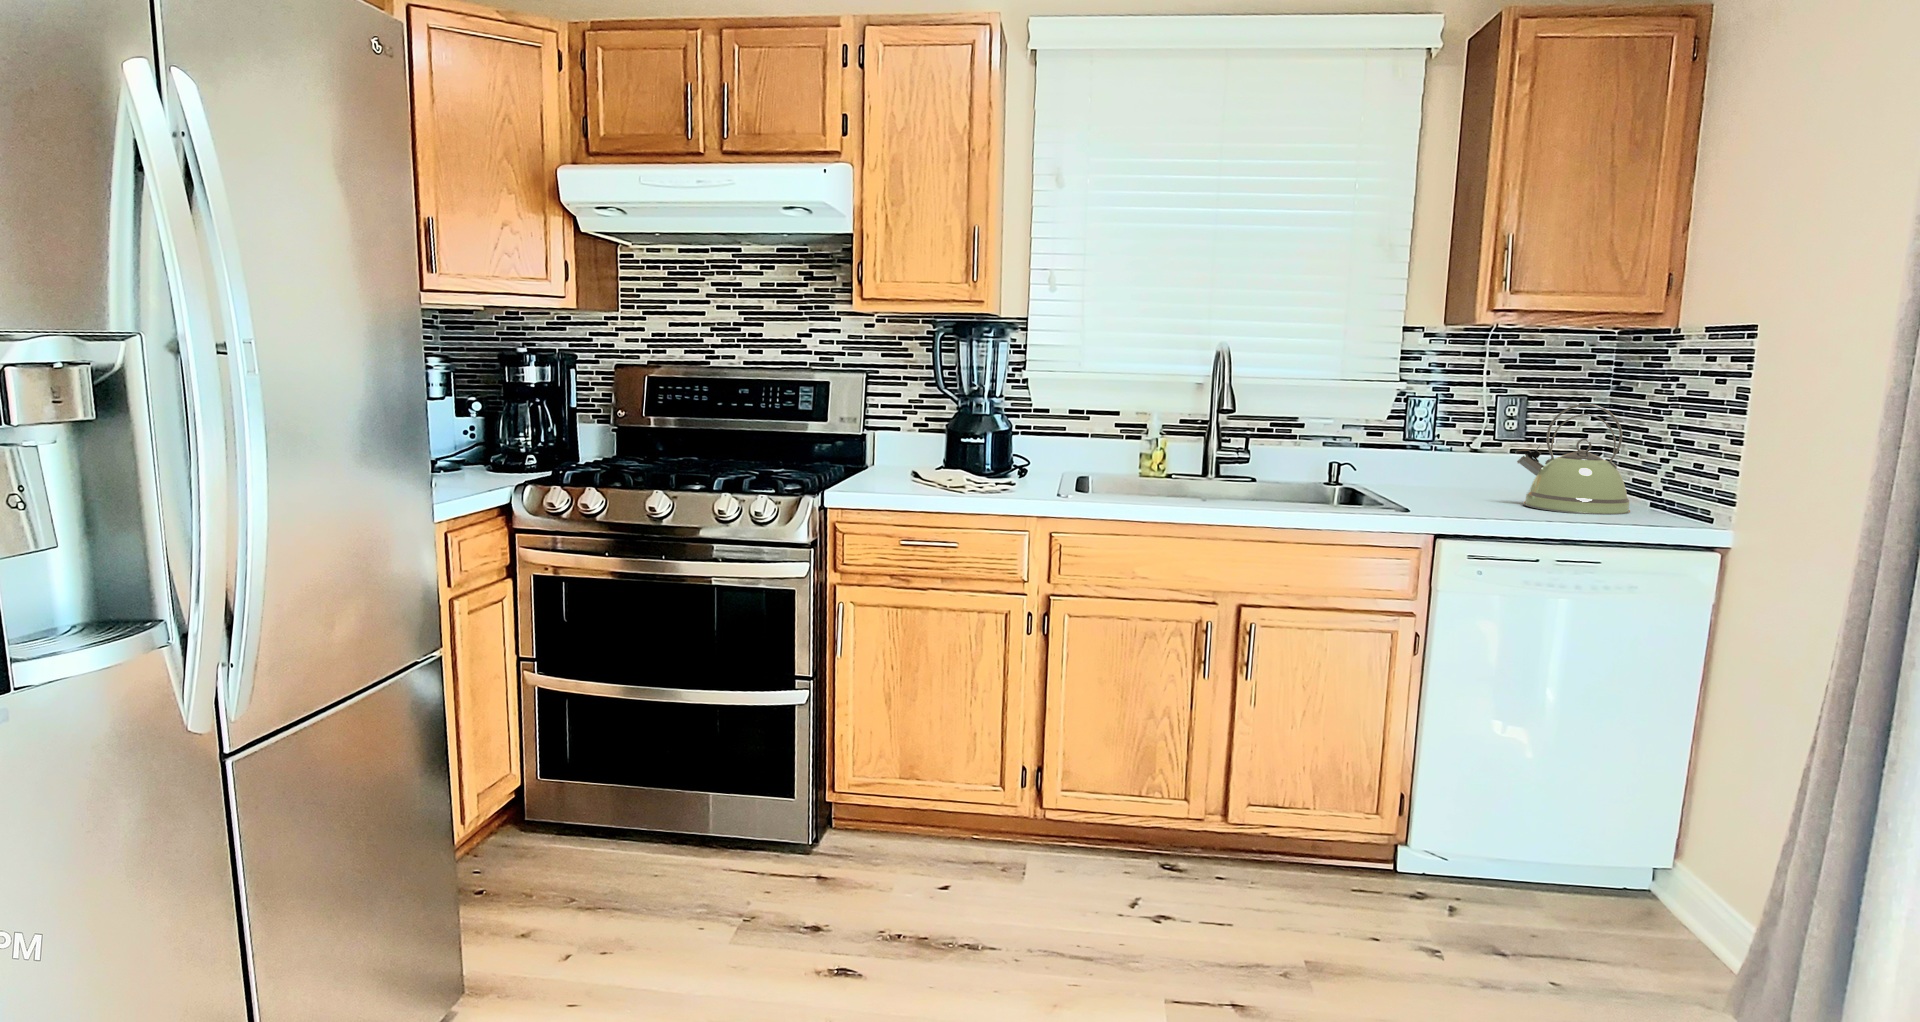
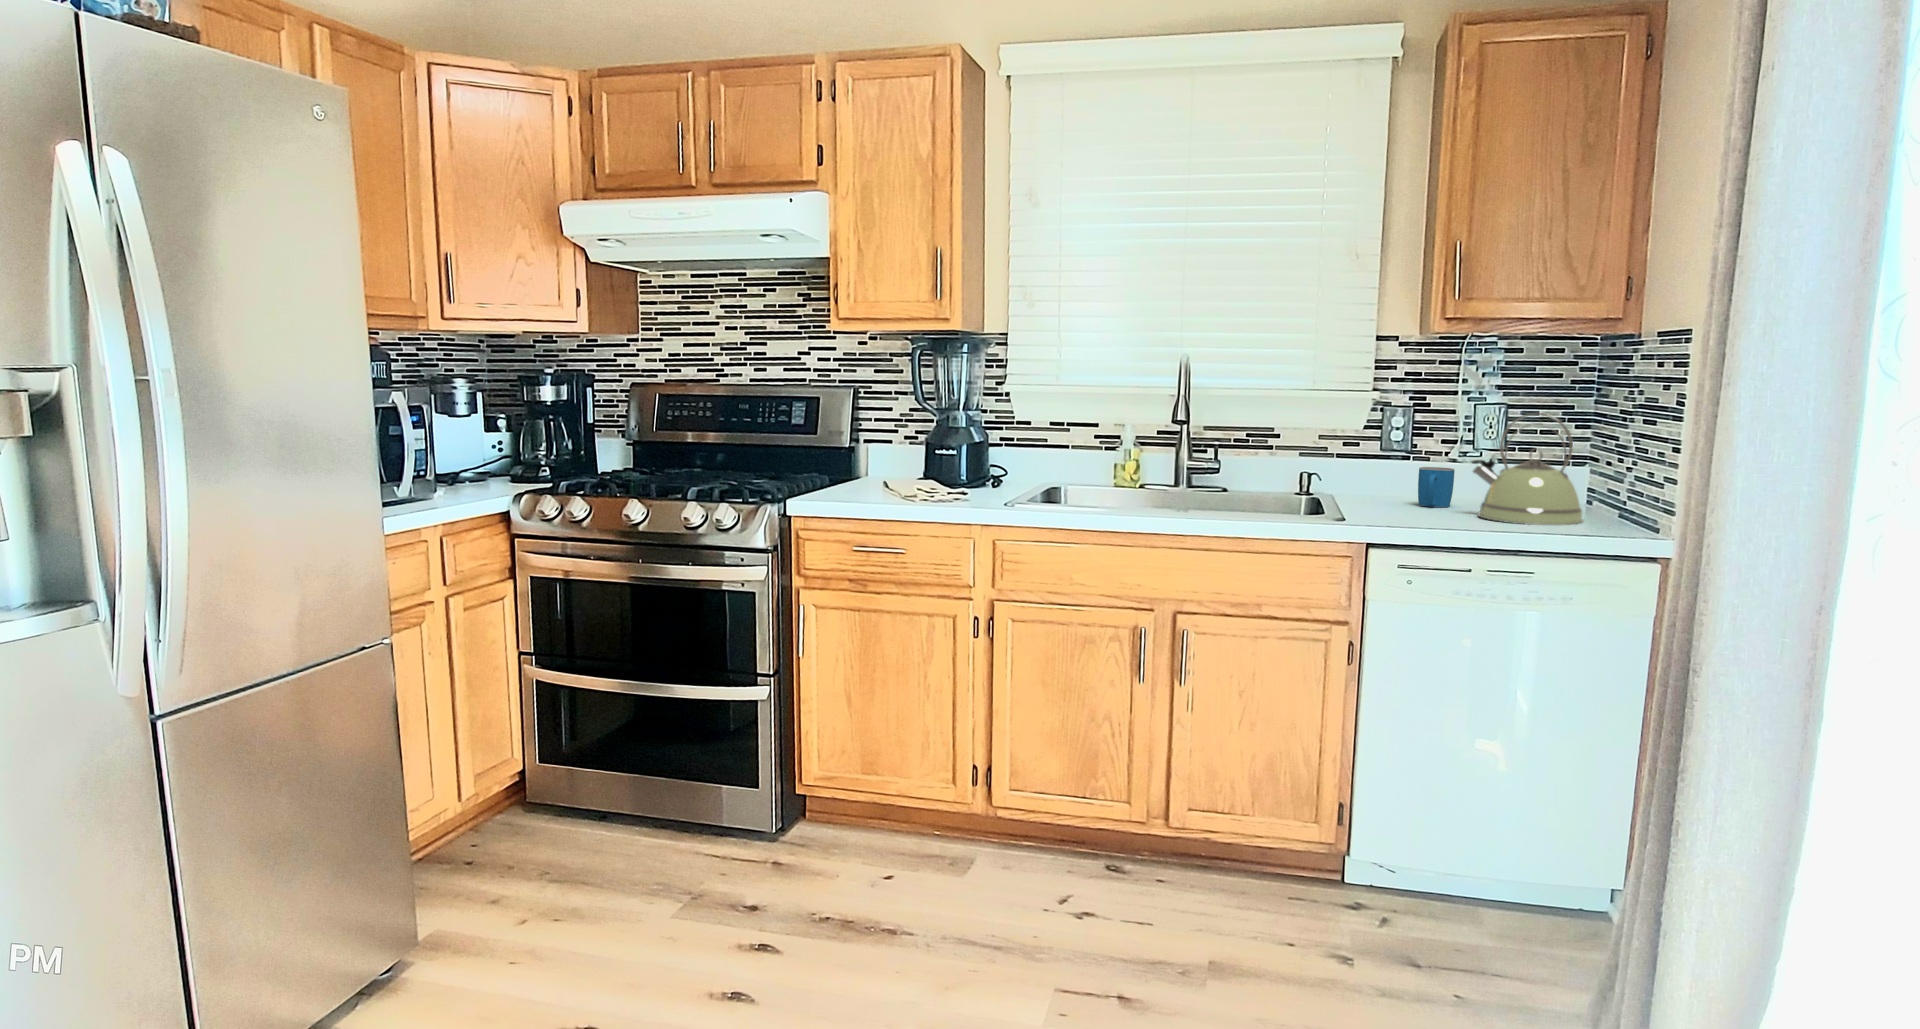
mug: none [1447,457,1484,497] -> present [1418,467,1454,507]

